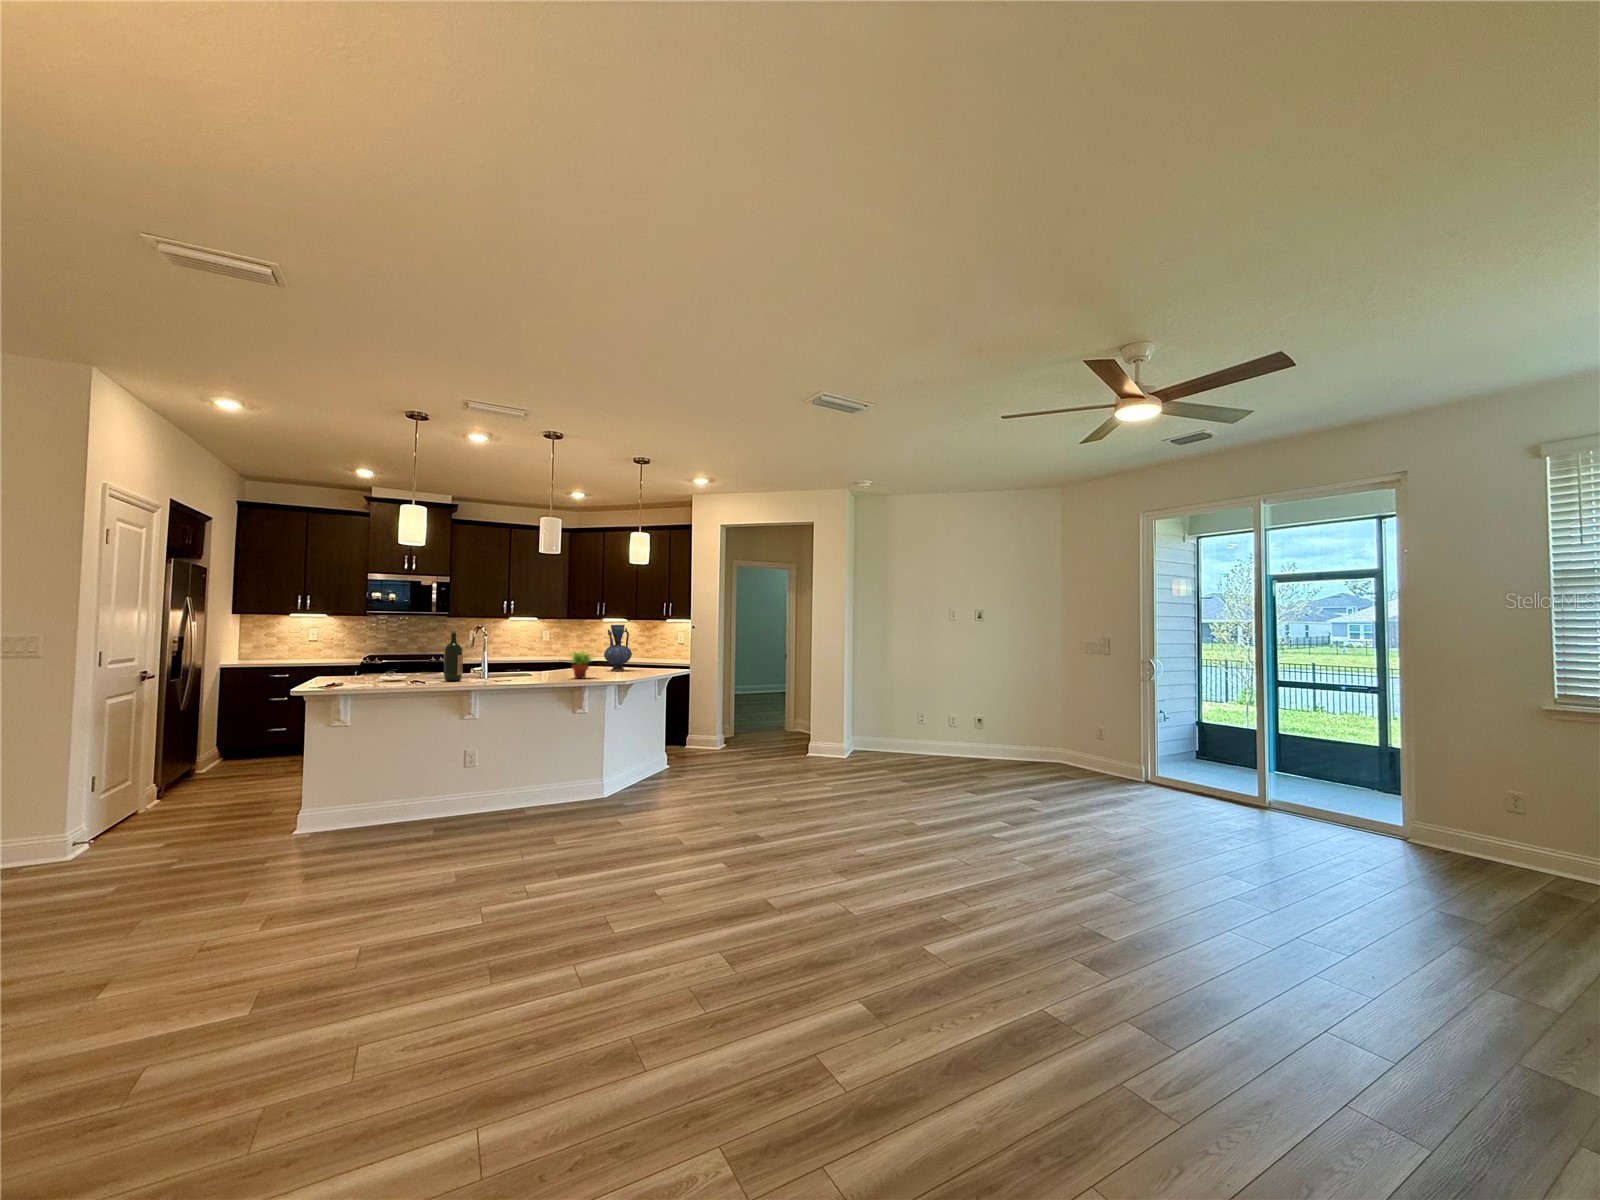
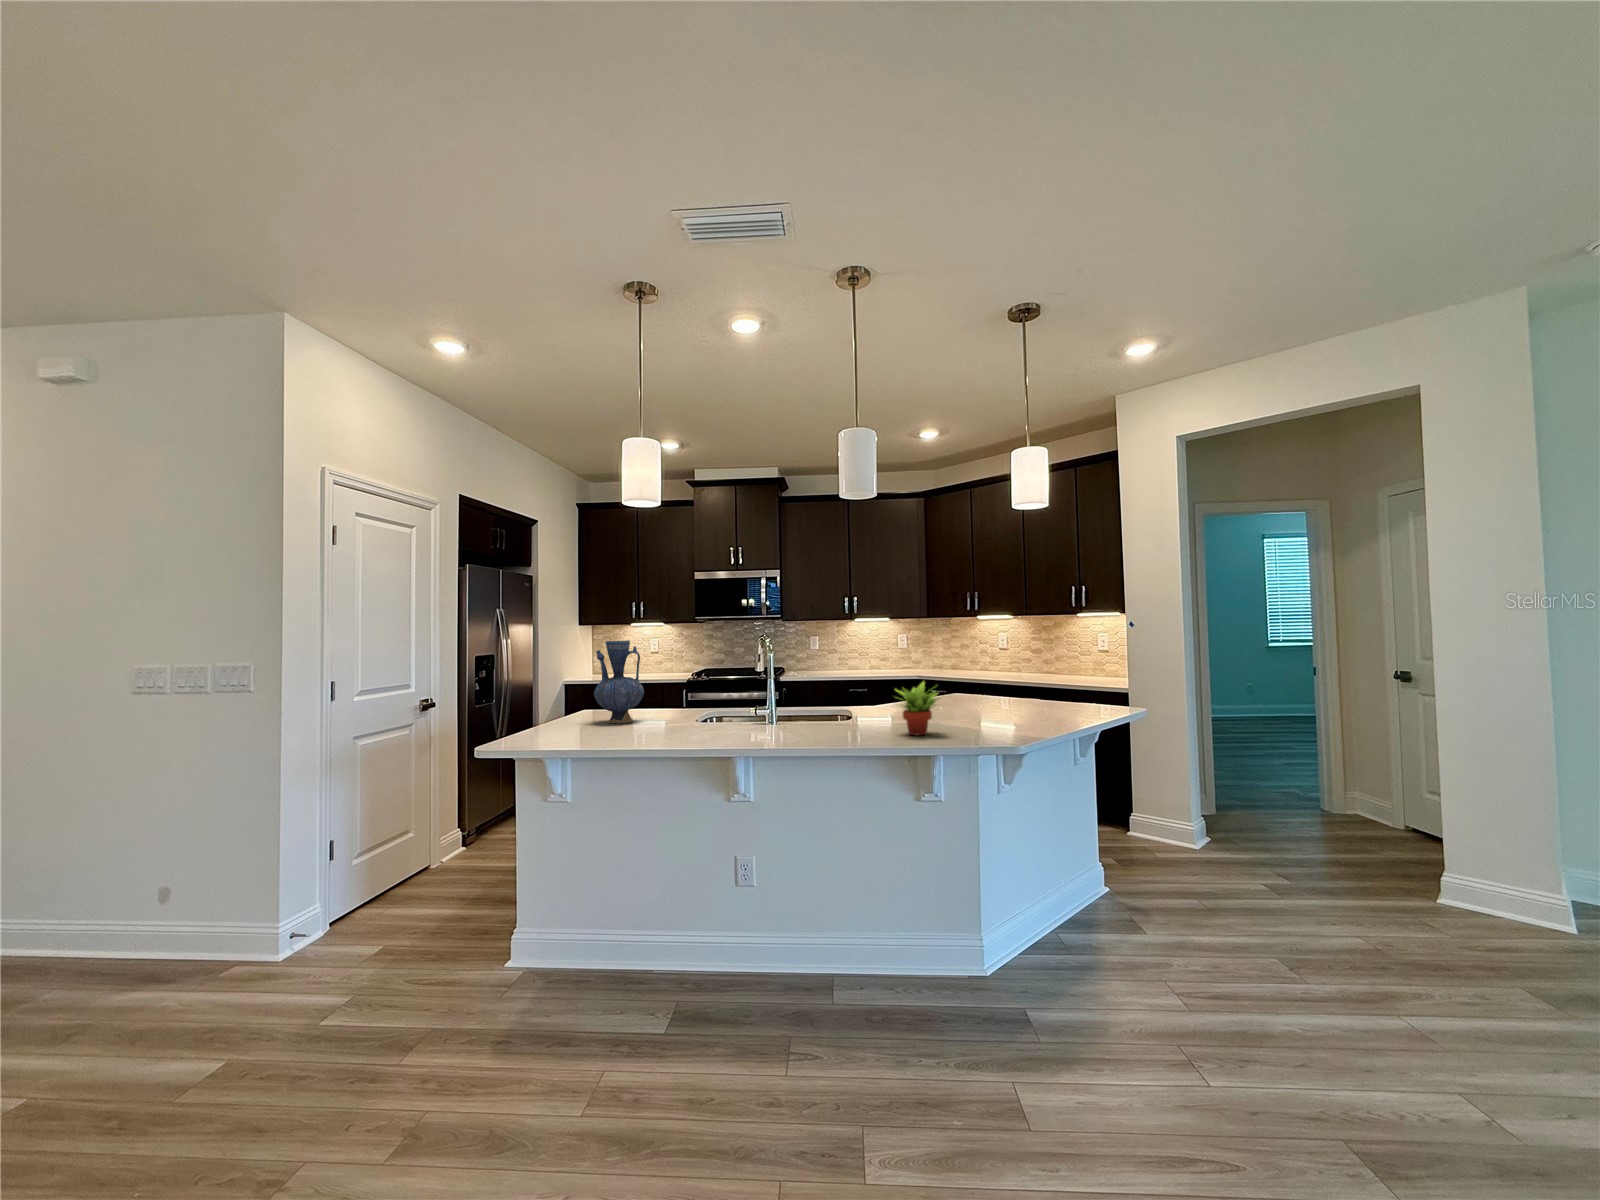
vase: present [604,625,632,671] -> present [594,640,644,723]
wine bottle: present [444,631,463,681] -> none [700,655,728,737]

